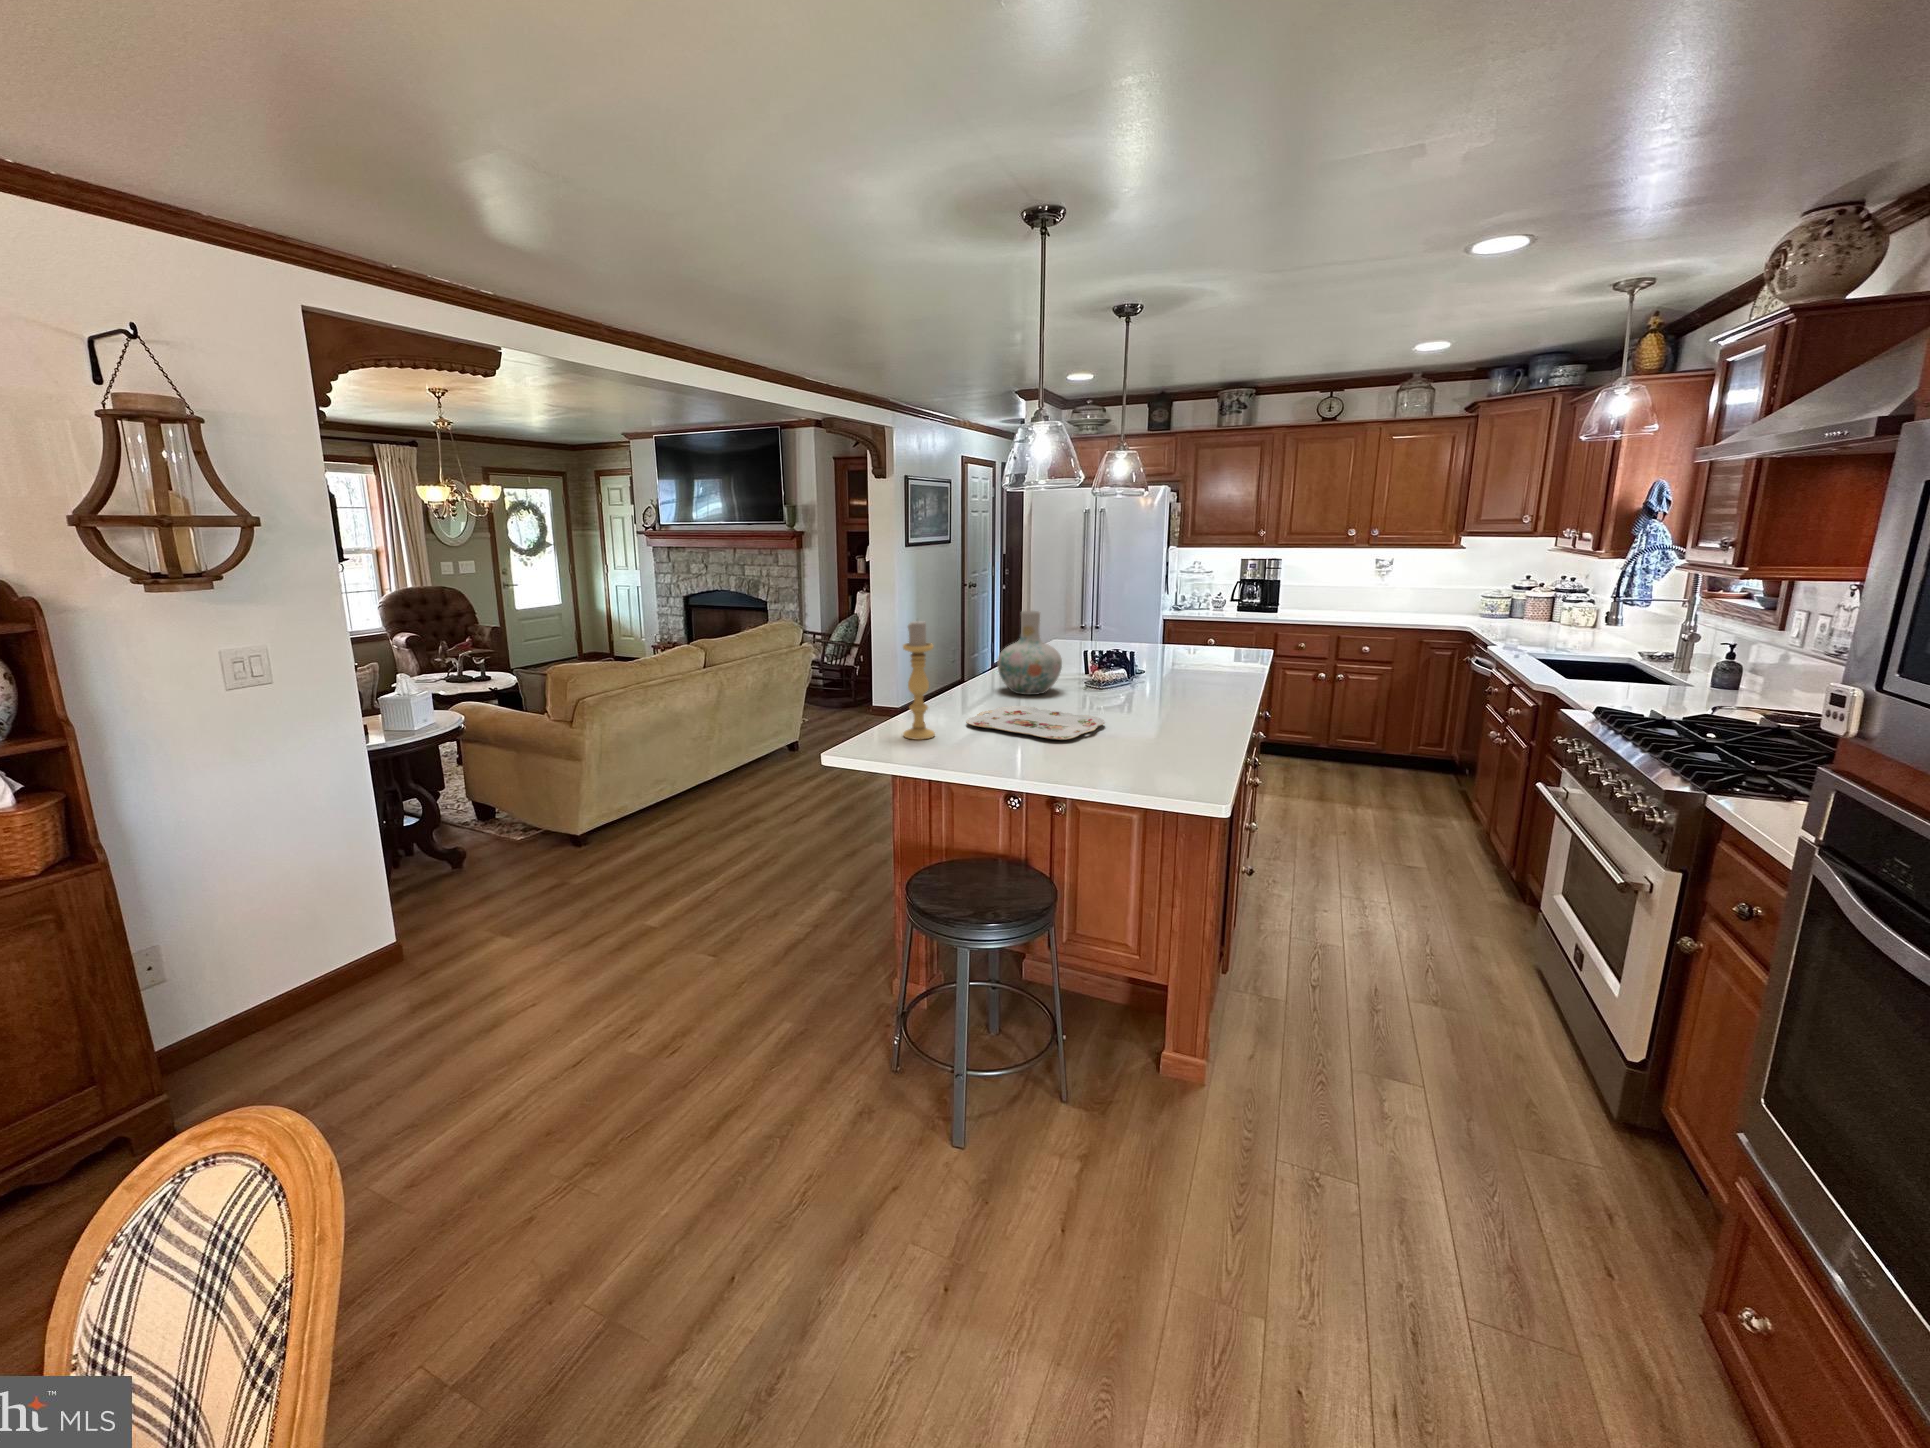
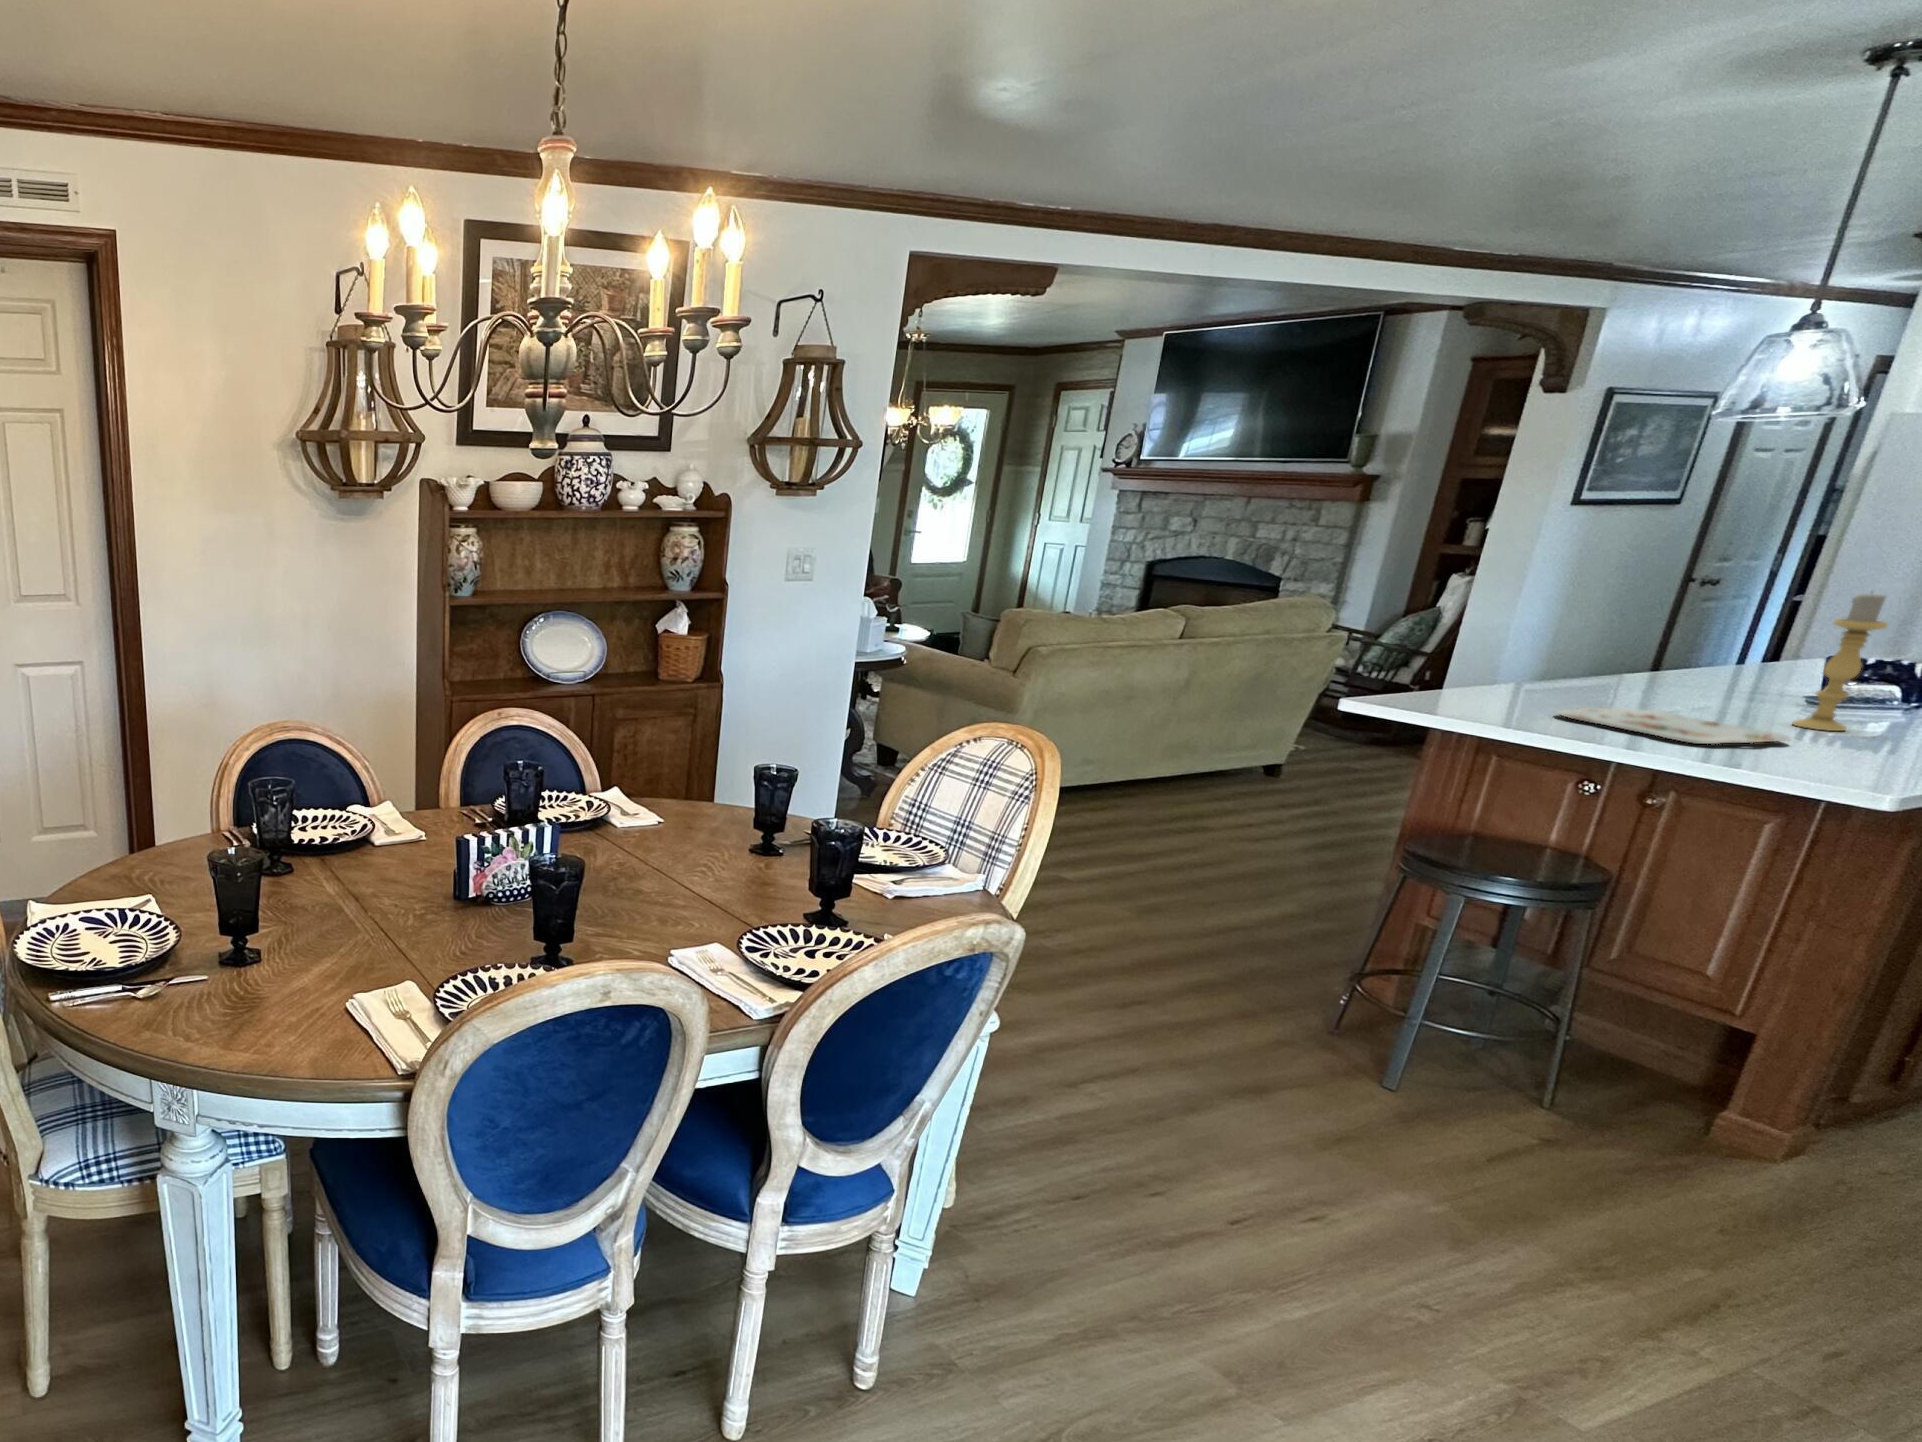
vase: present [997,611,1062,695] -> none [1645,596,1769,709]
candle holder: present [903,621,935,740] -> present [1793,593,1887,731]

